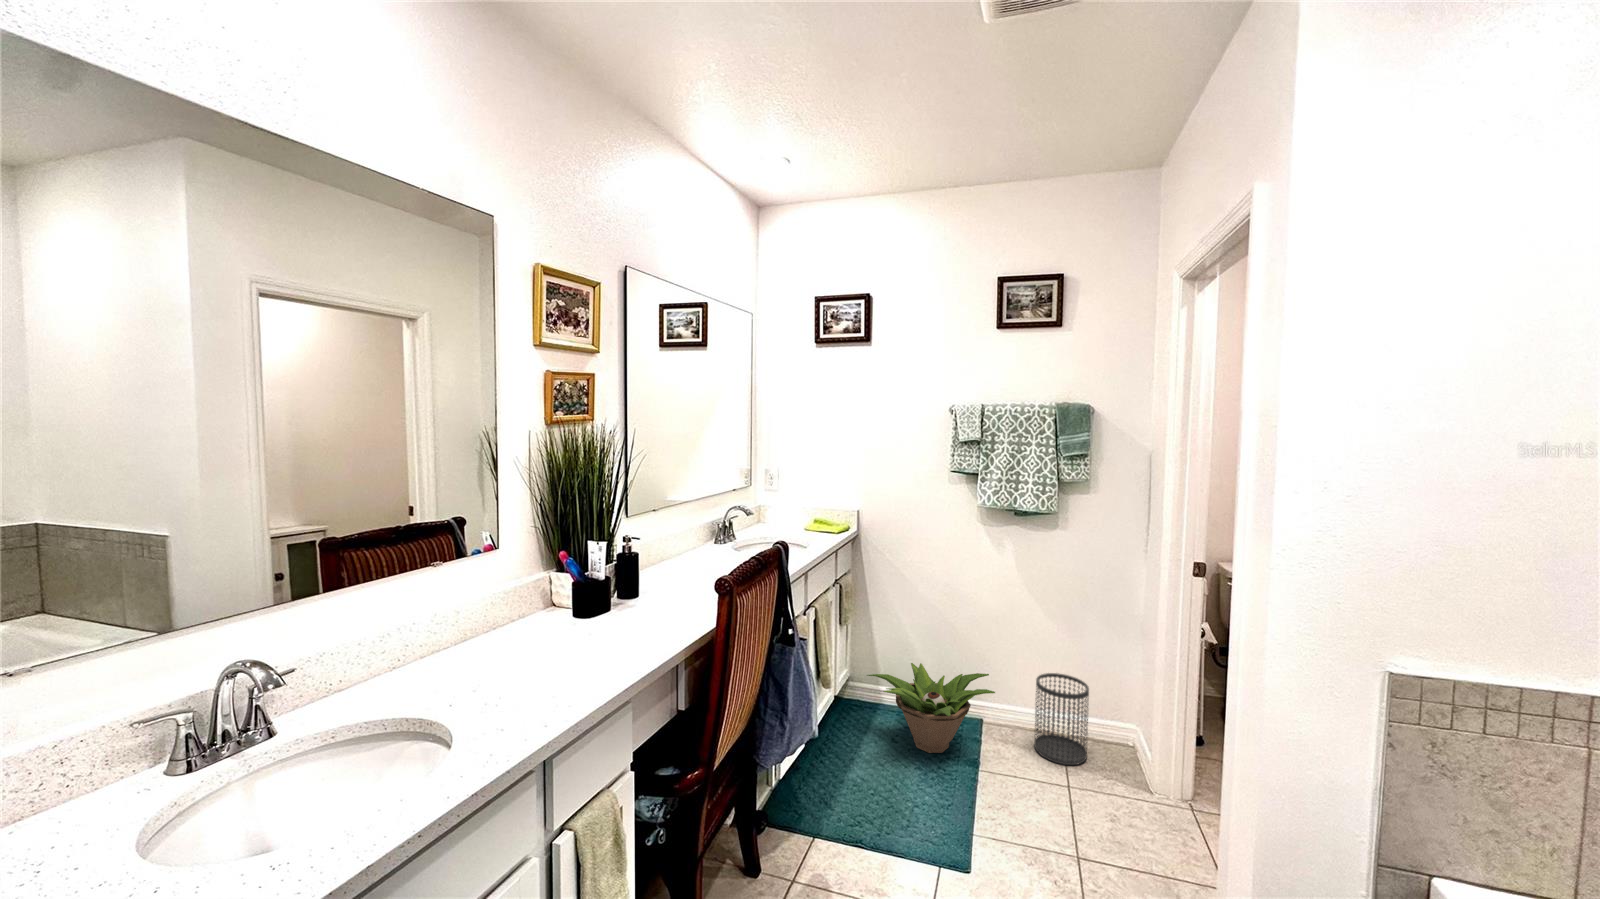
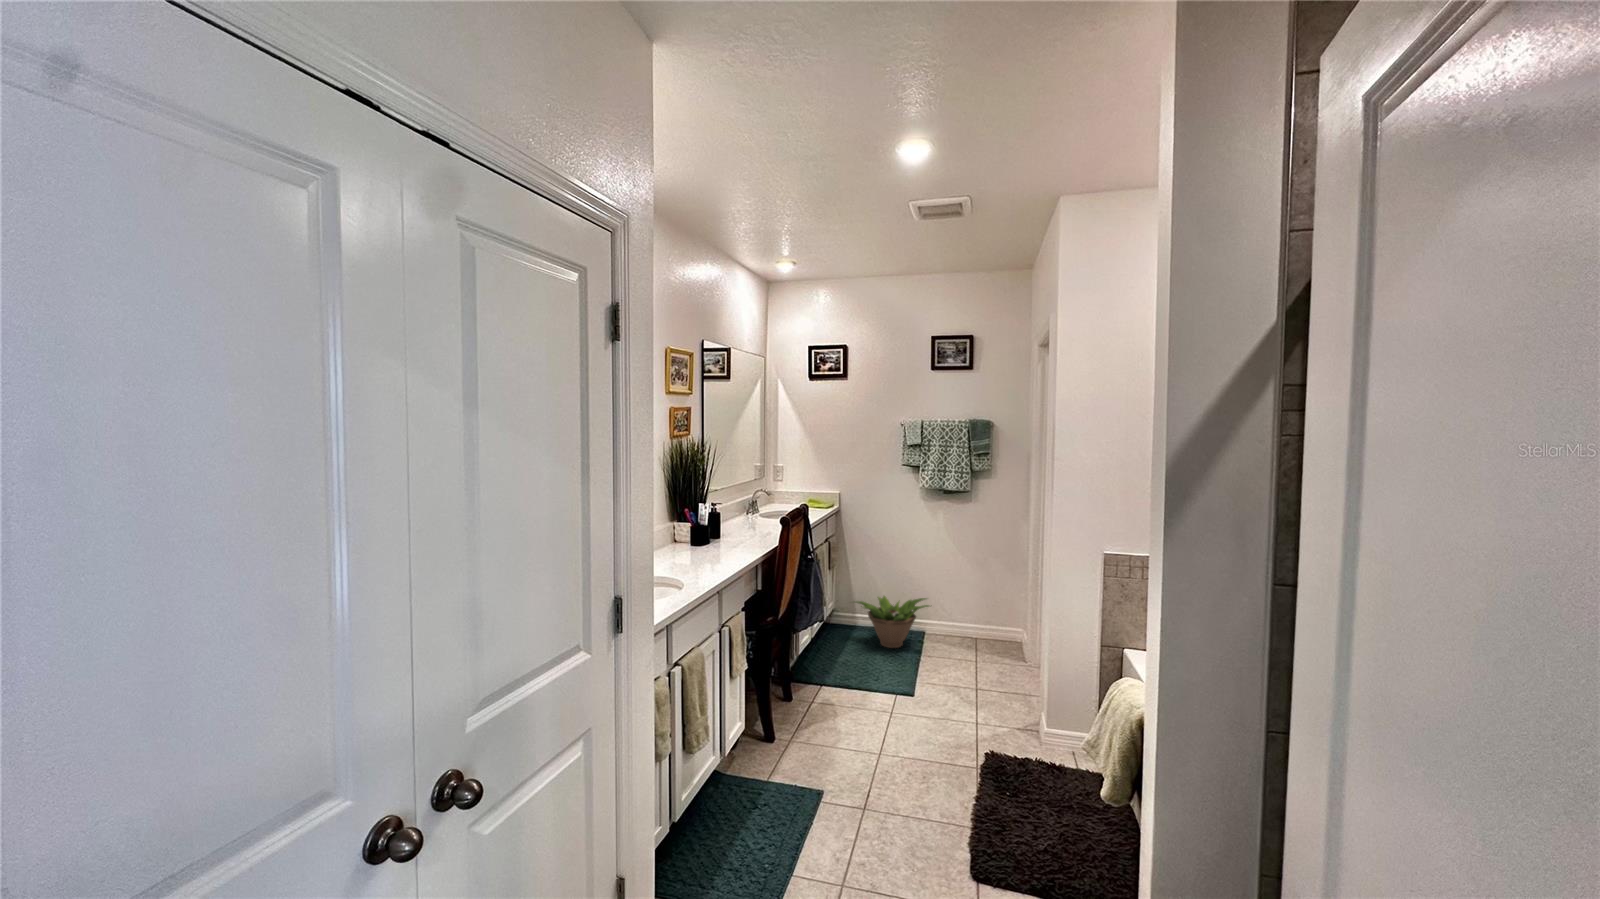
wastebasket: present [1034,673,1089,765] -> none [958,596,991,651]

